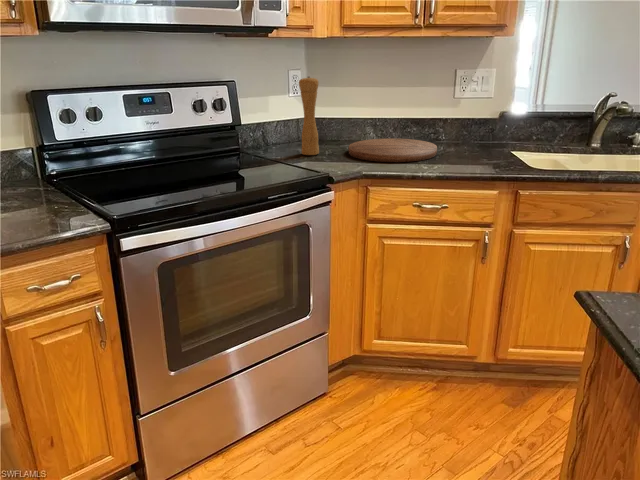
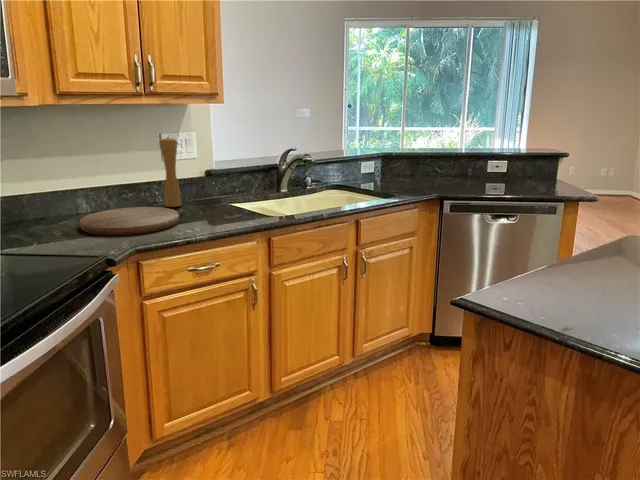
pepper mill: present [299,77,319,155] -> present [159,137,181,207]

